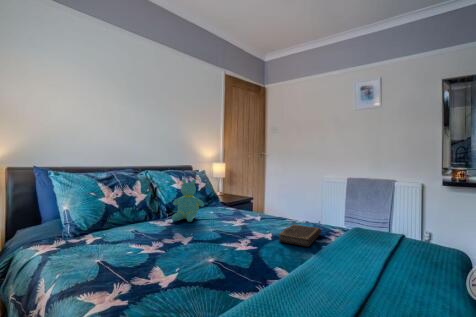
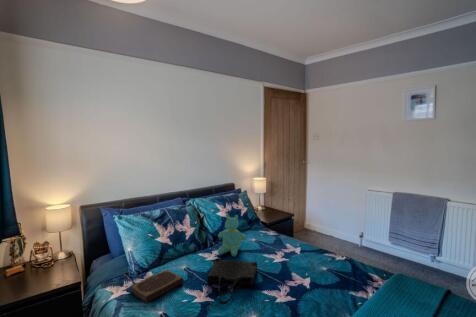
tote bag: none [158,219,215,253] -> present [207,258,257,304]
notebook: present [279,224,321,247] -> present [131,270,184,303]

